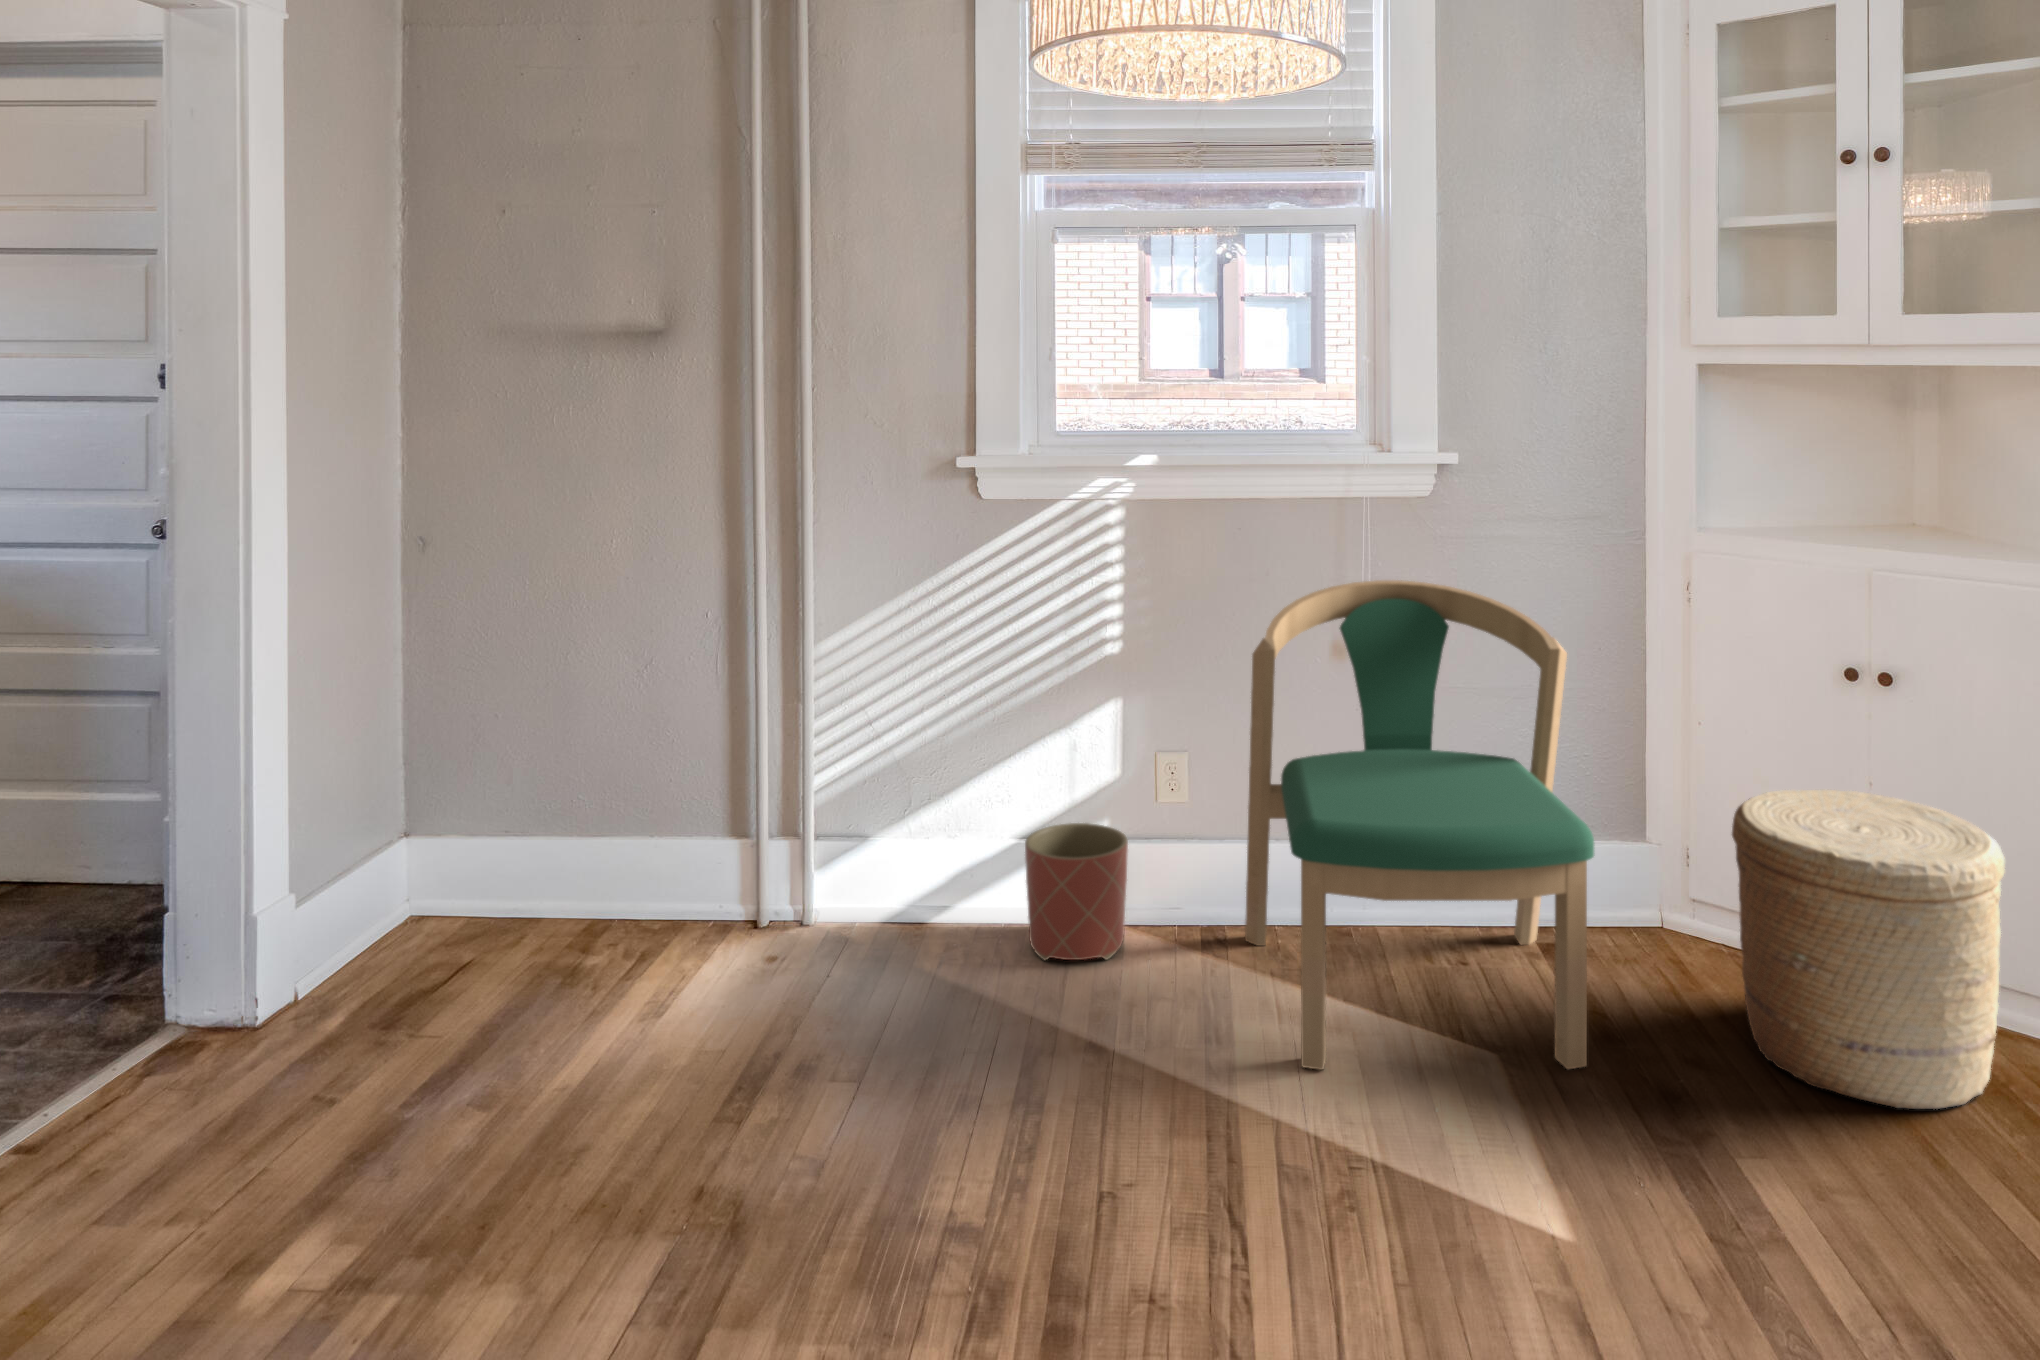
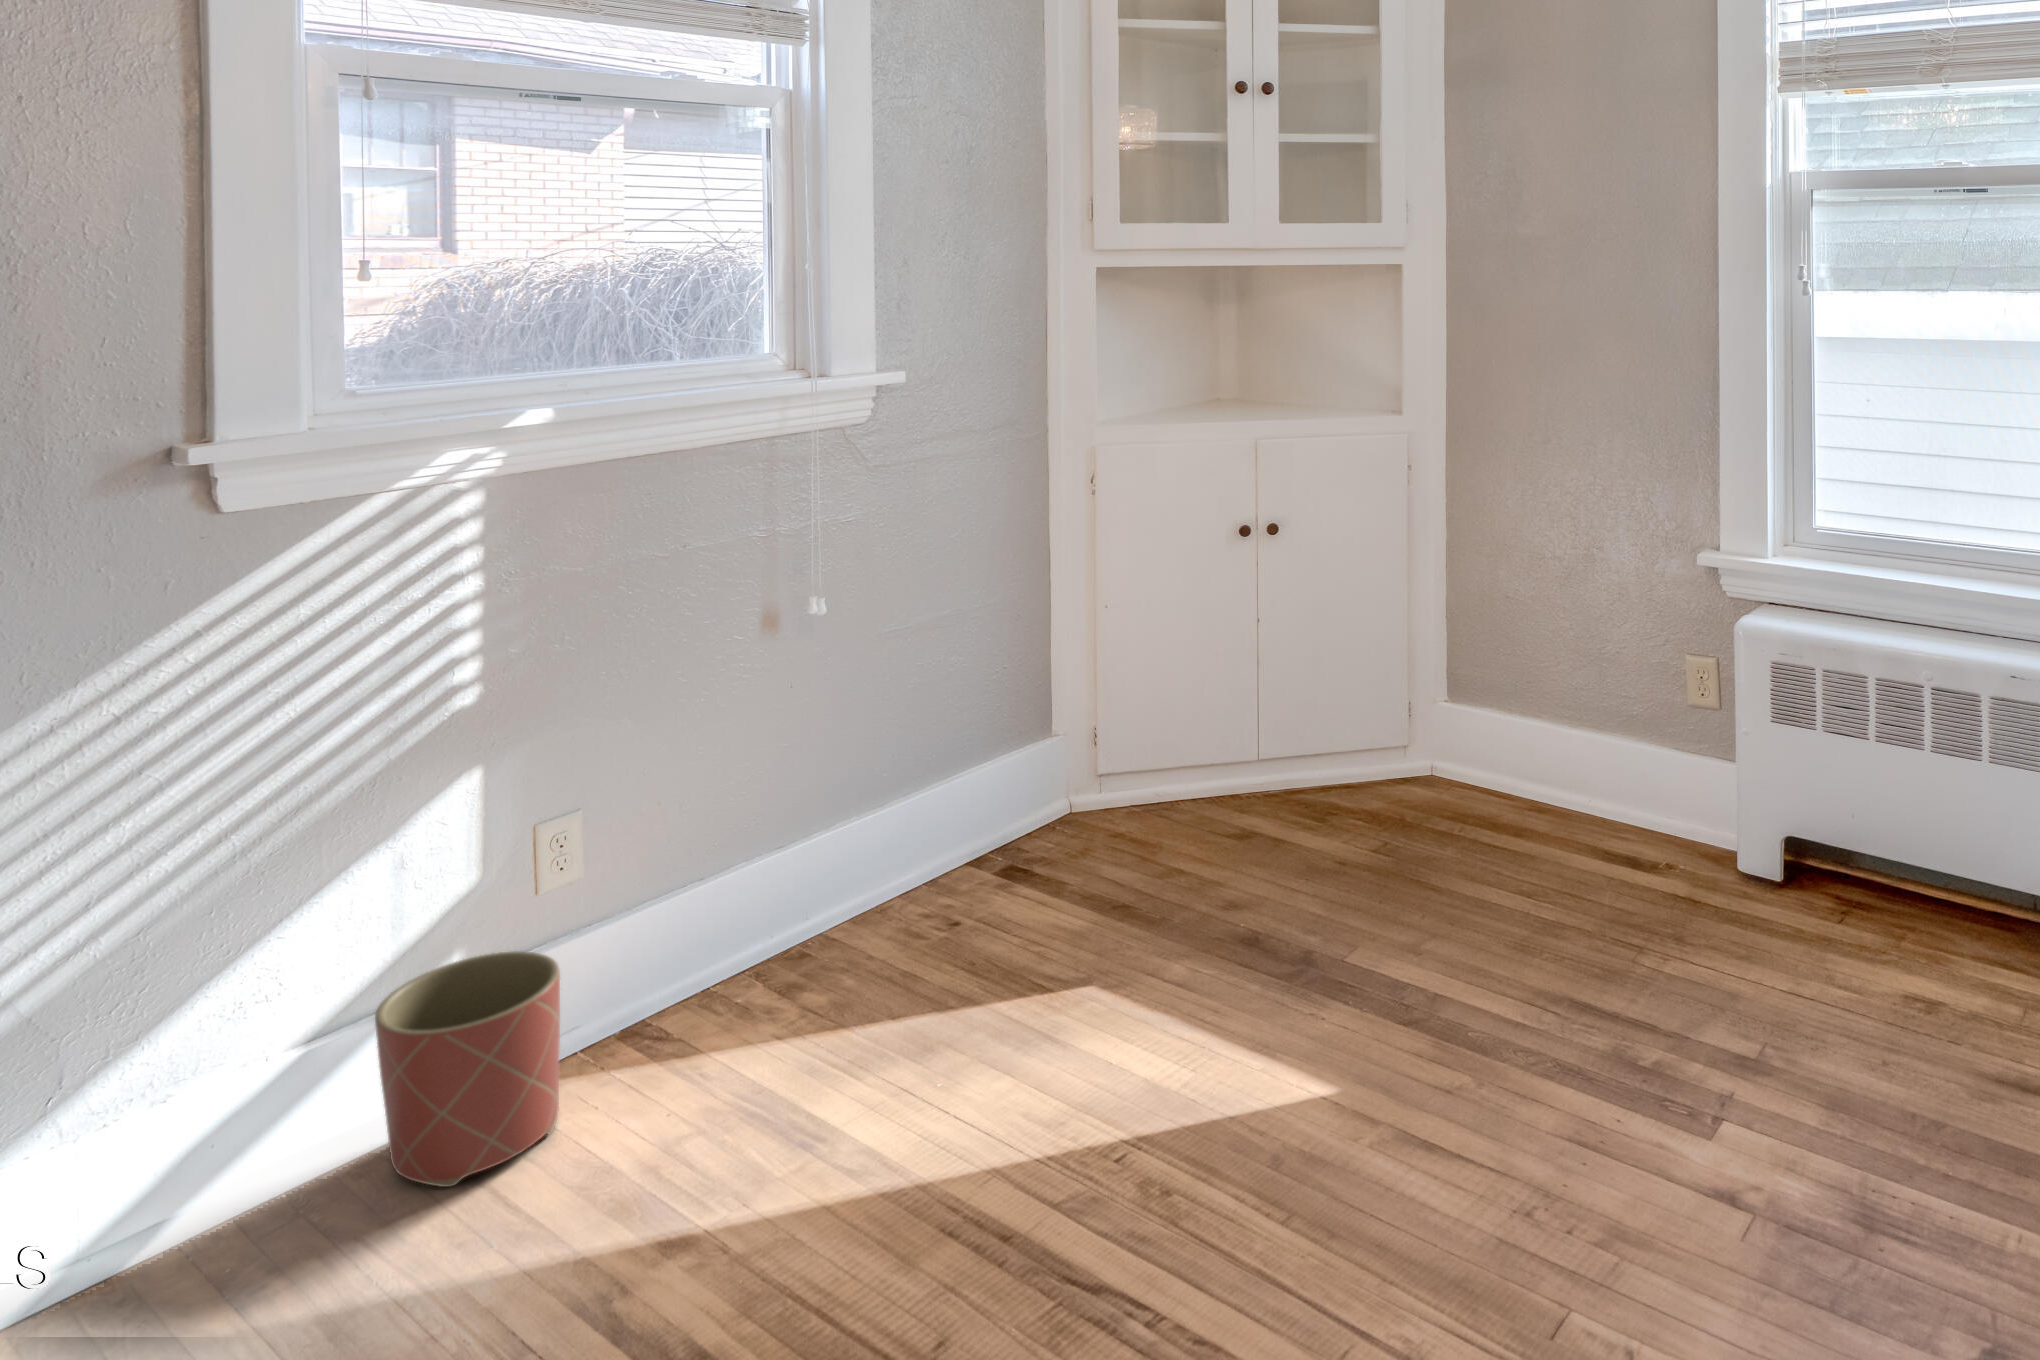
dining chair: present [1245,580,1594,1070] -> none [706,524,1175,1104]
woven basket: present [1732,790,2005,1109] -> none [1207,633,1409,886]

